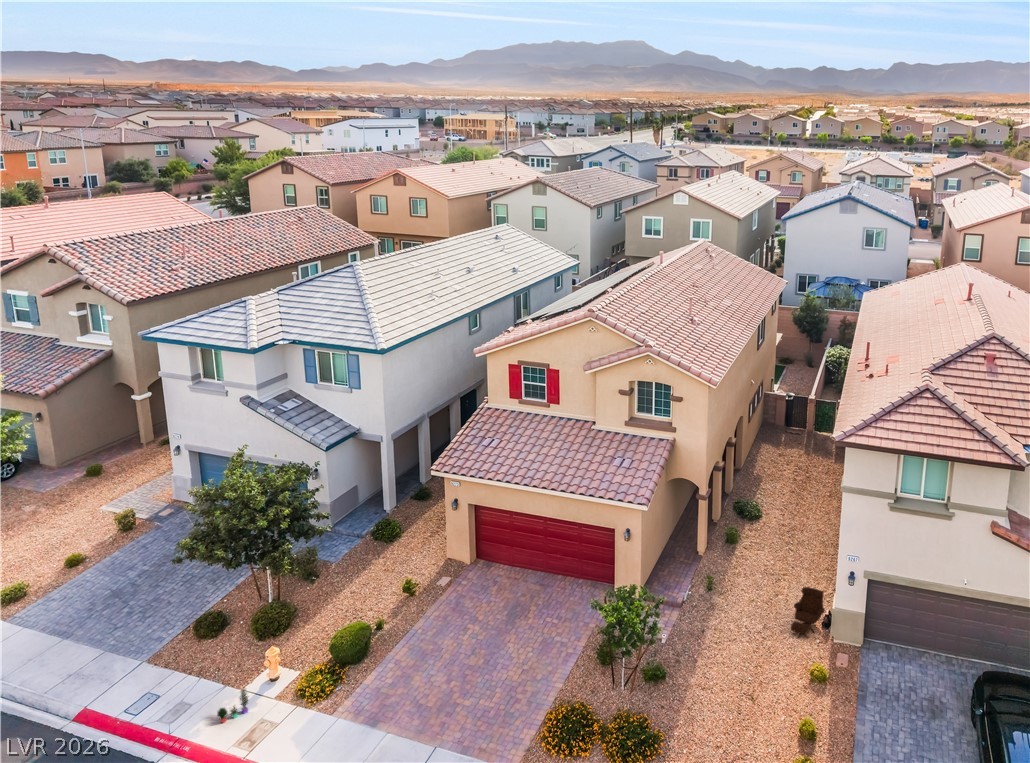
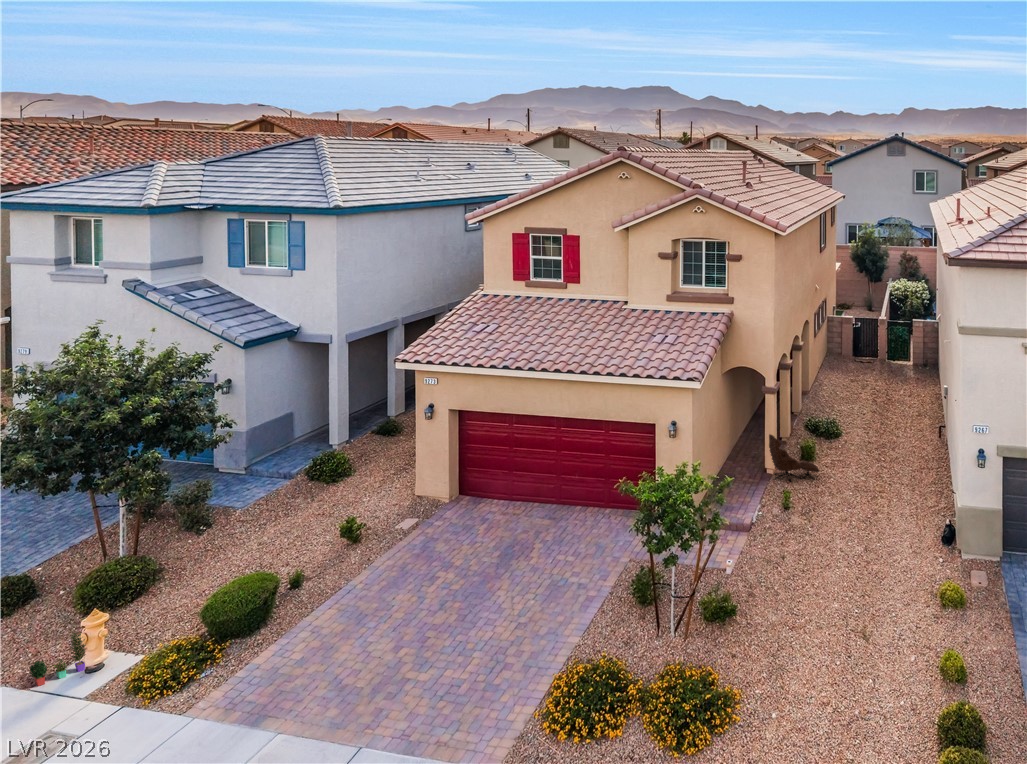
lounge chair: present [791,587,825,638] -> present [769,435,819,482]

